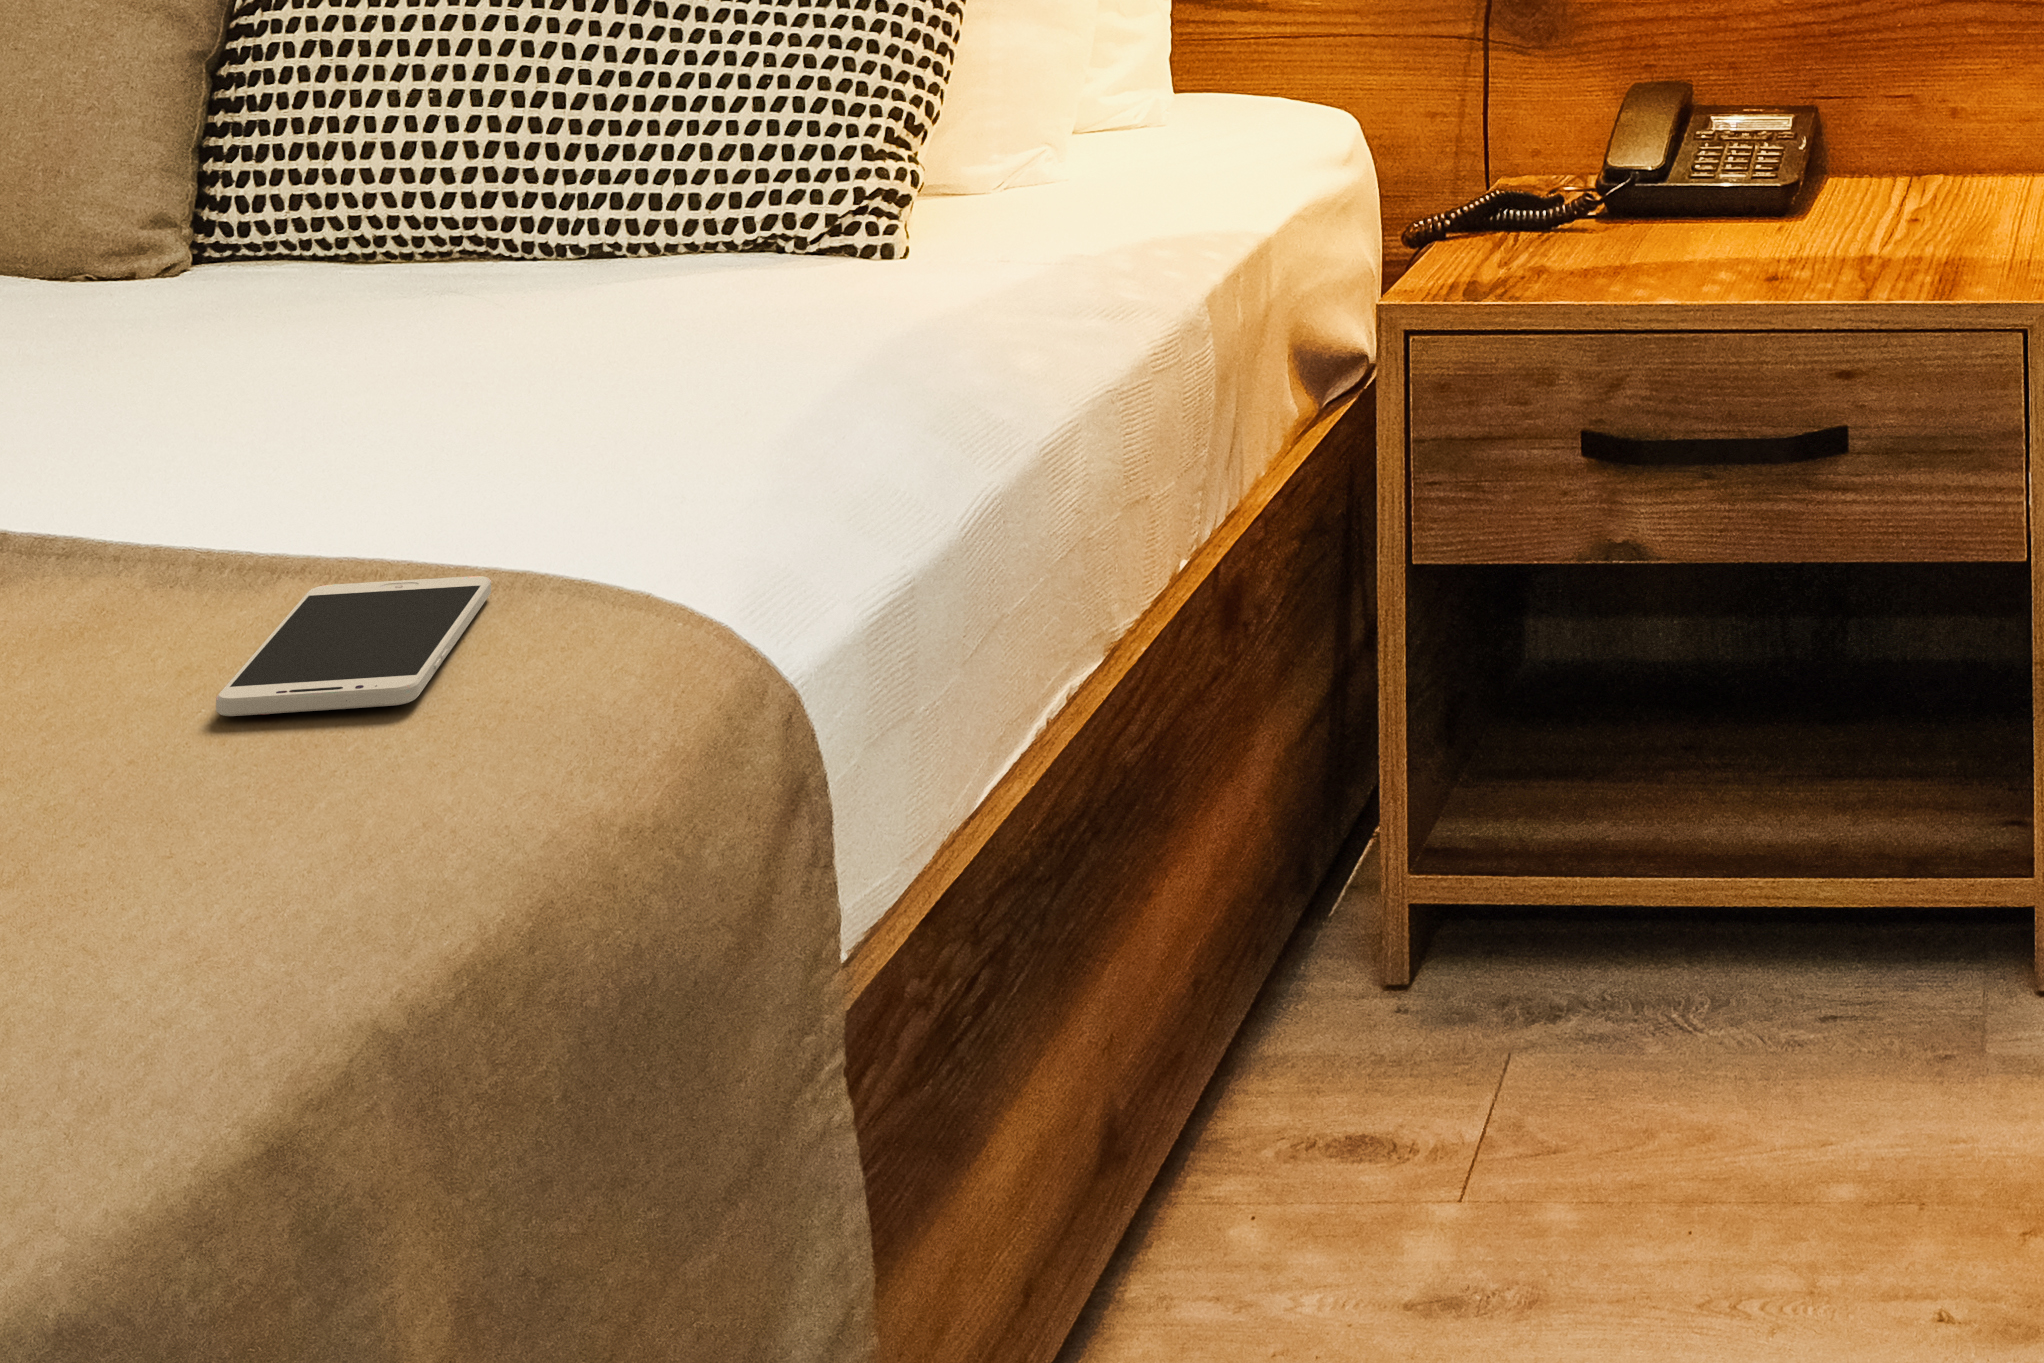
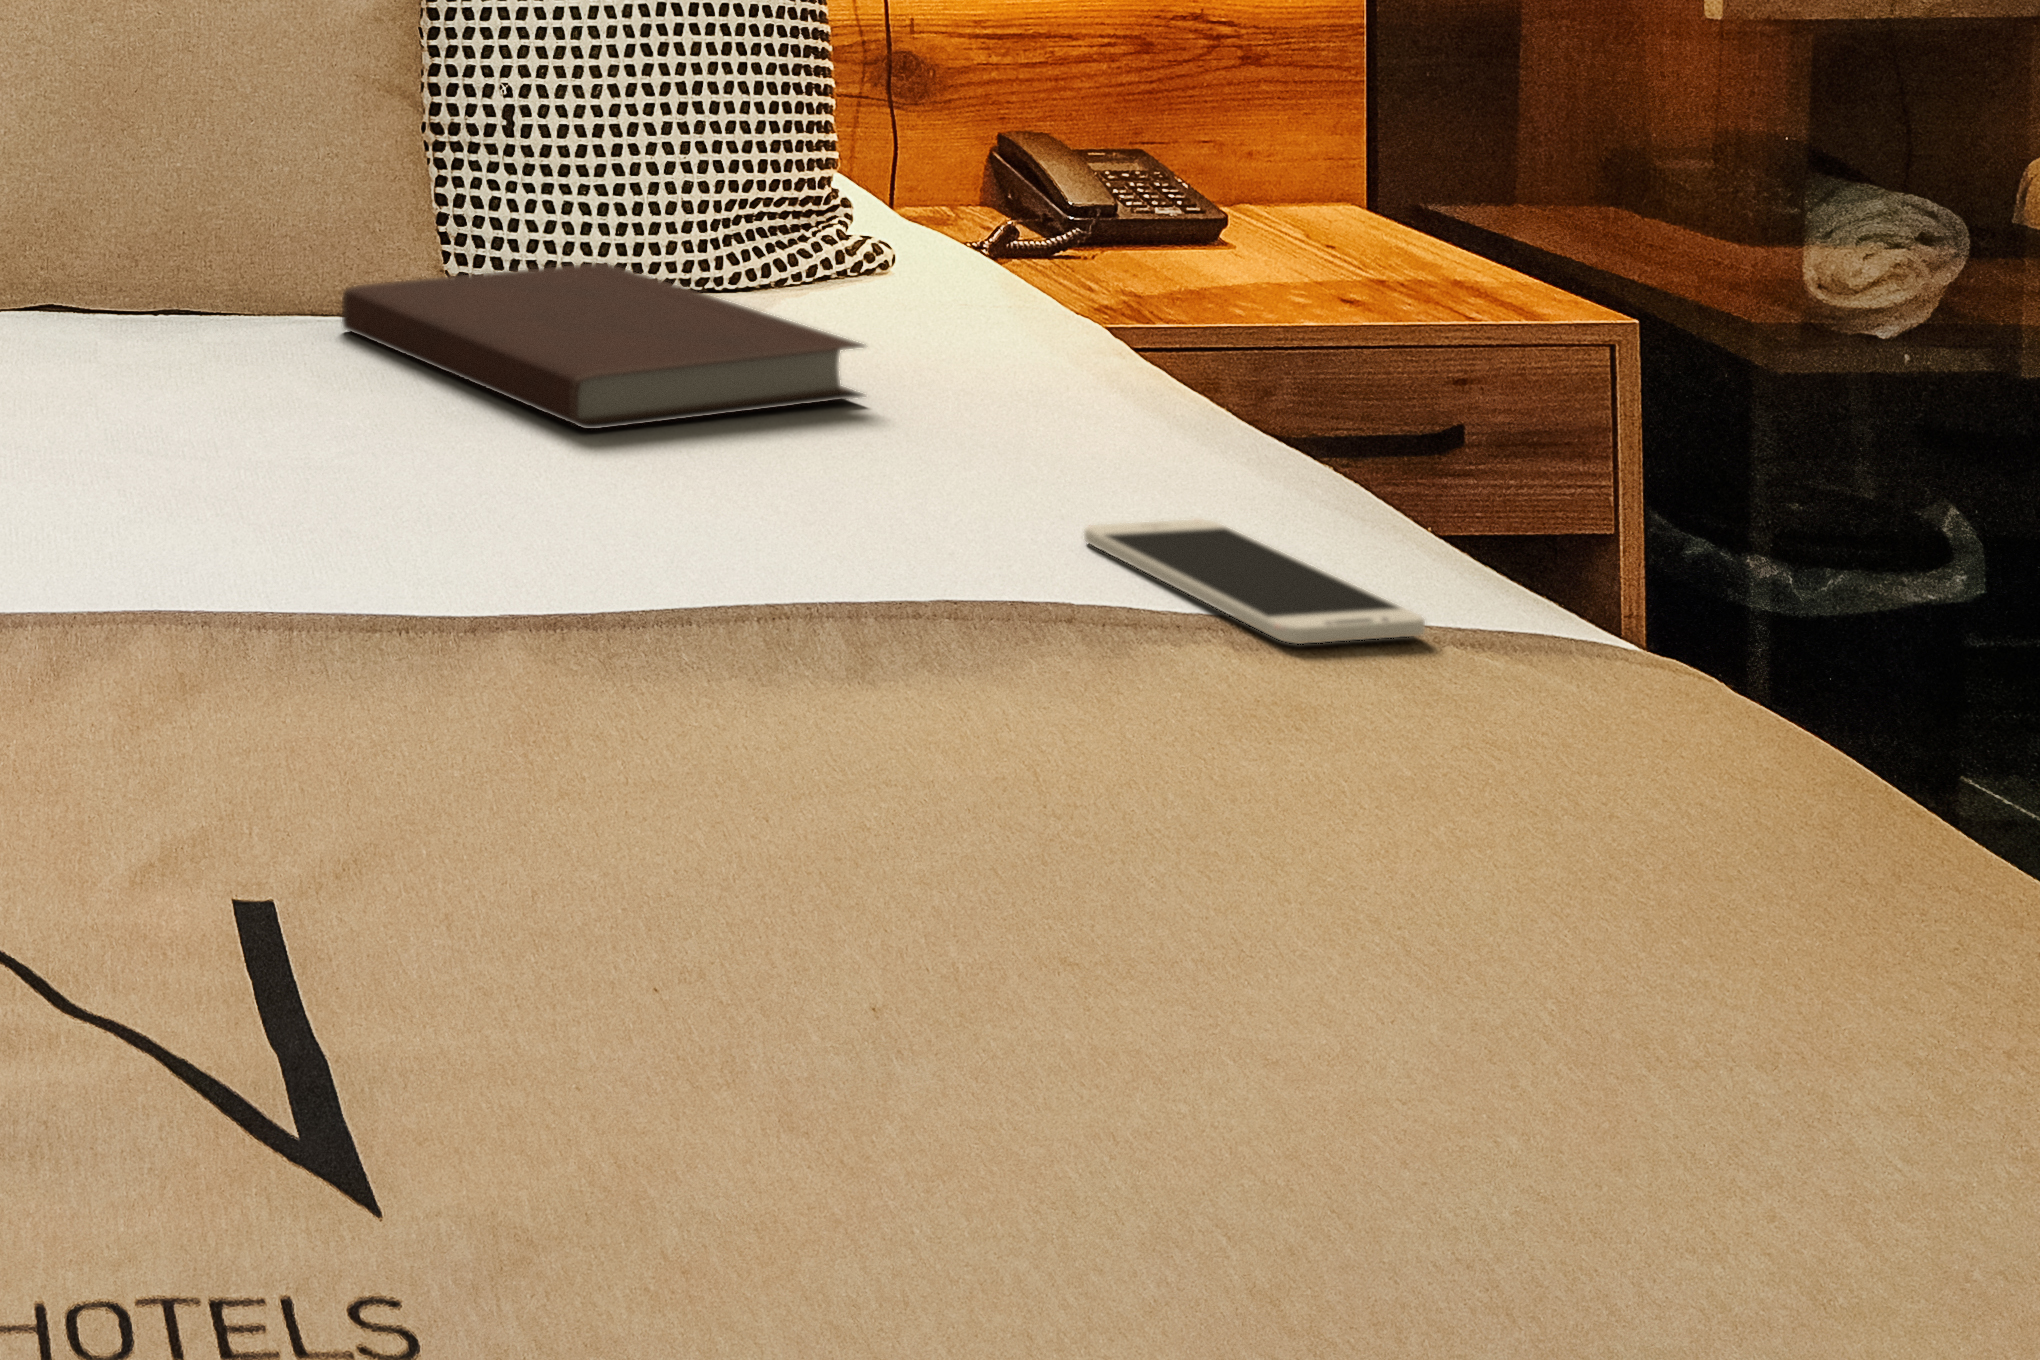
notebook: none [27,273,501,479] -> present [342,263,864,429]

